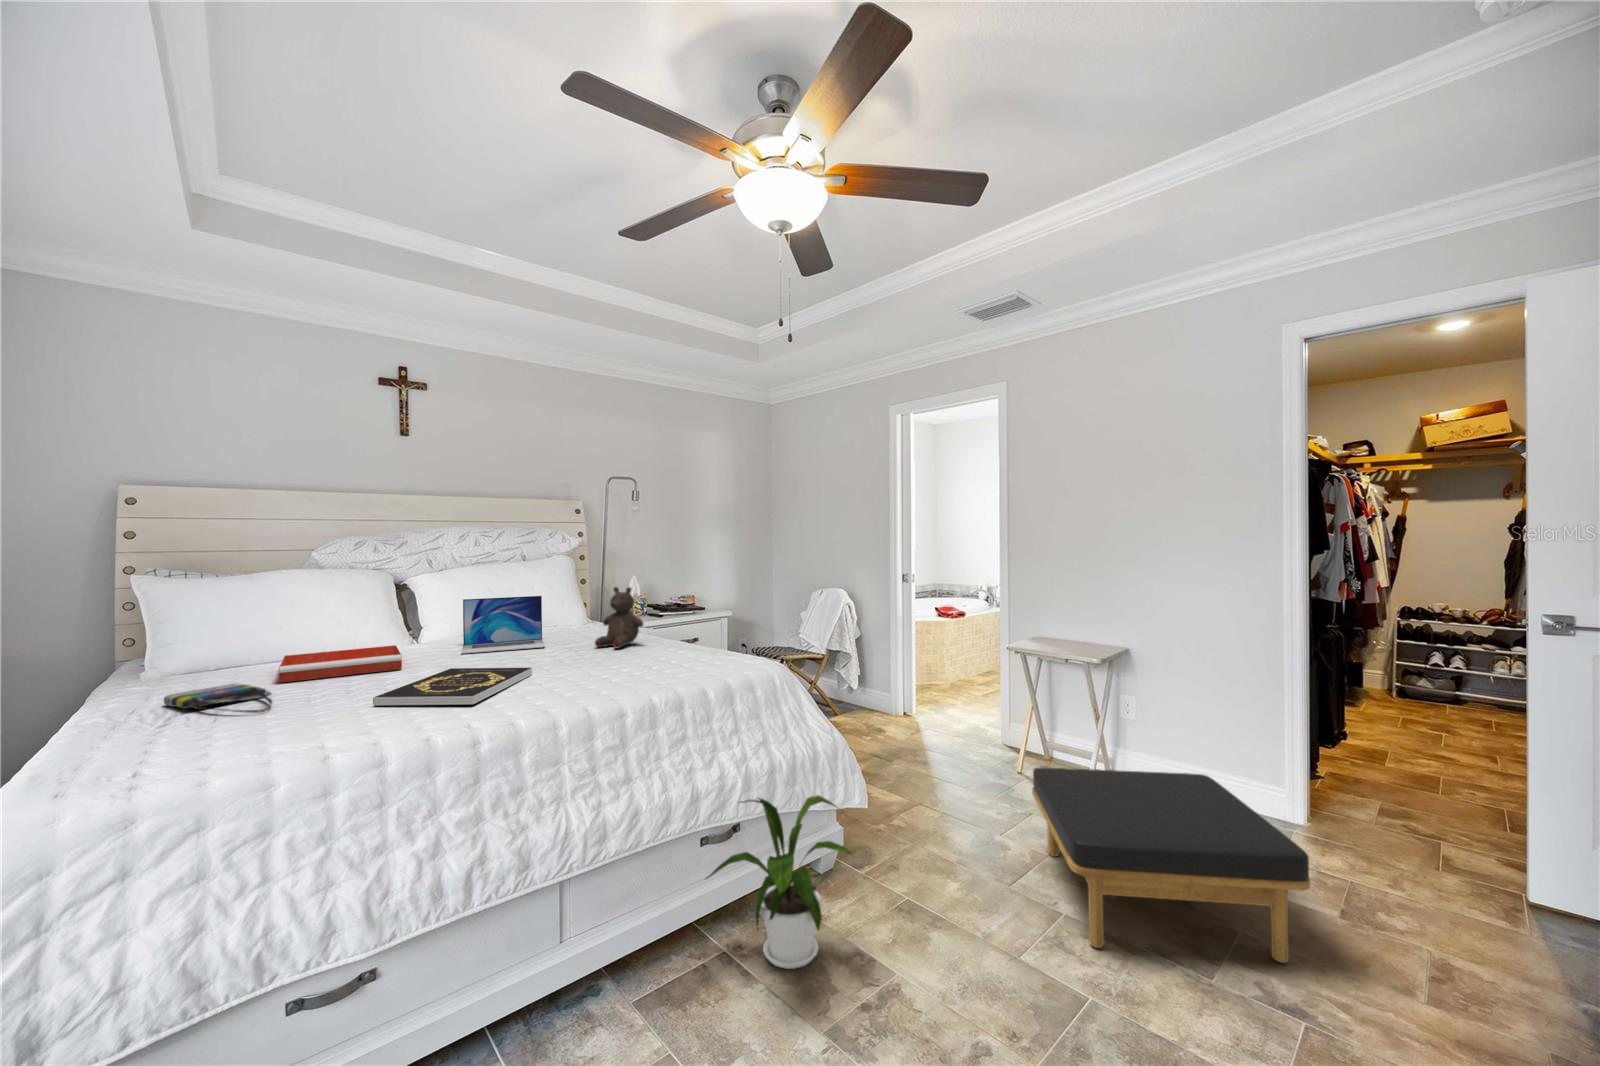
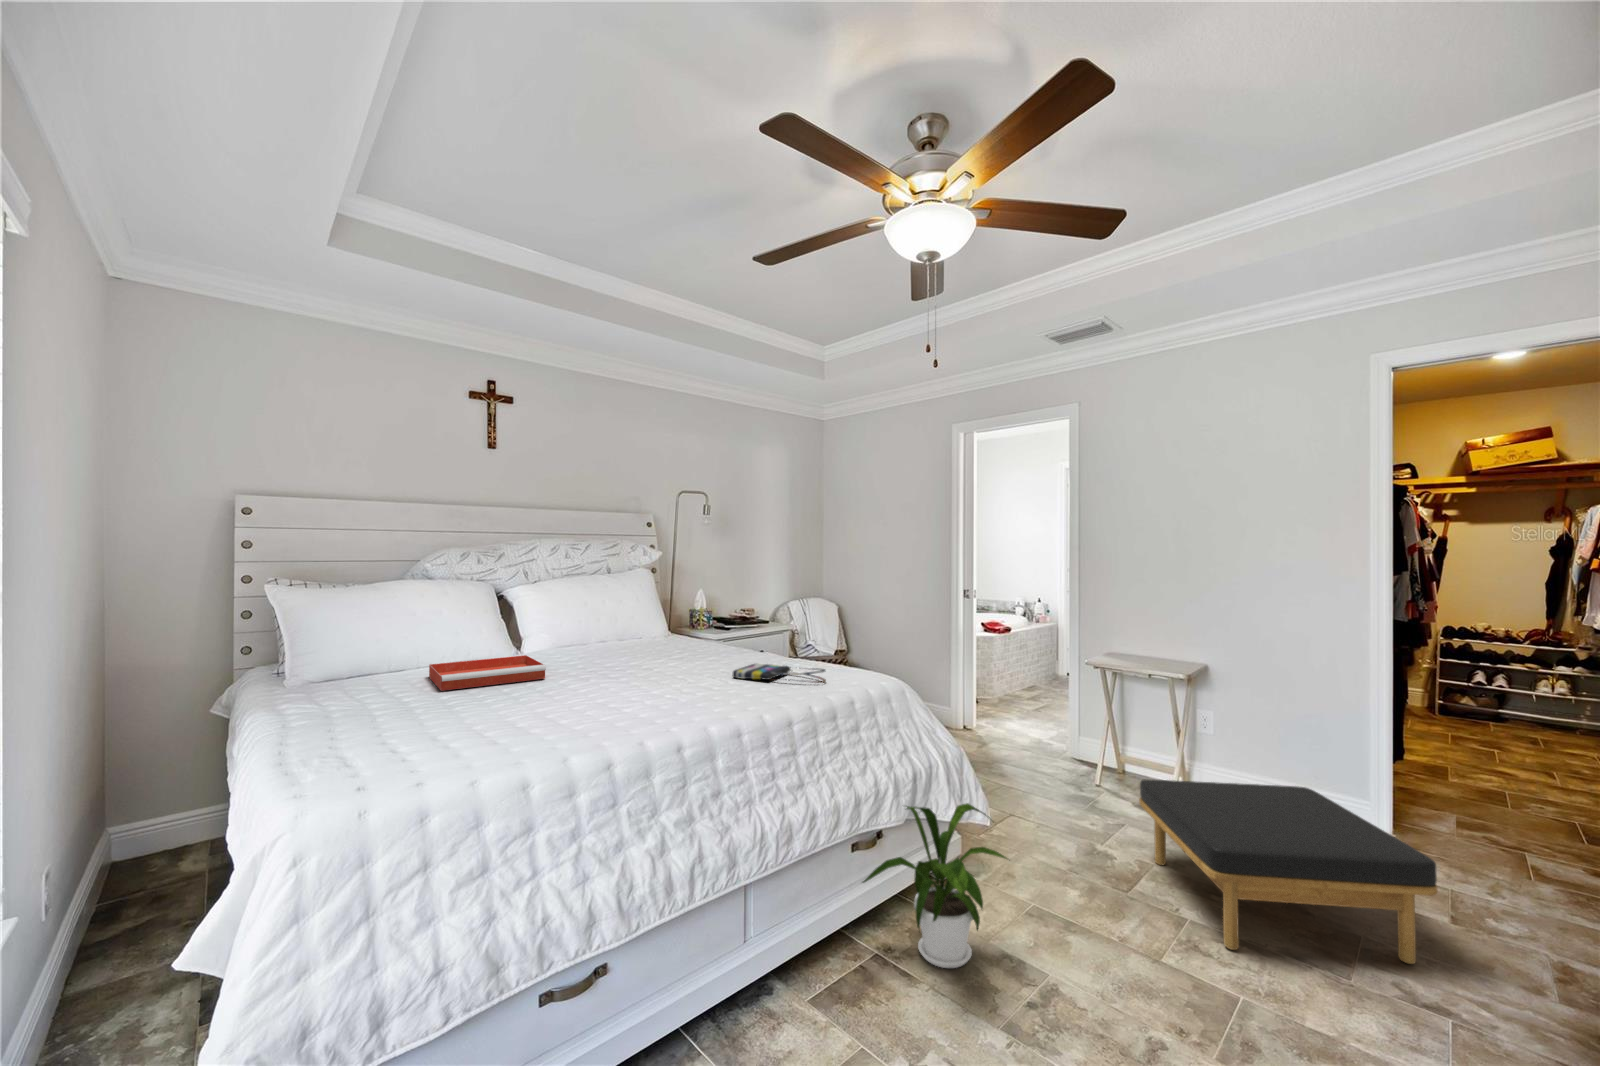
stuffed bear: present [595,587,643,648] -> none [710,600,756,661]
laptop: present [461,596,545,654] -> none [579,608,662,664]
book: present [373,668,532,706] -> none [557,679,677,714]
tote bag: present [164,684,272,713] -> present [732,664,826,683]

